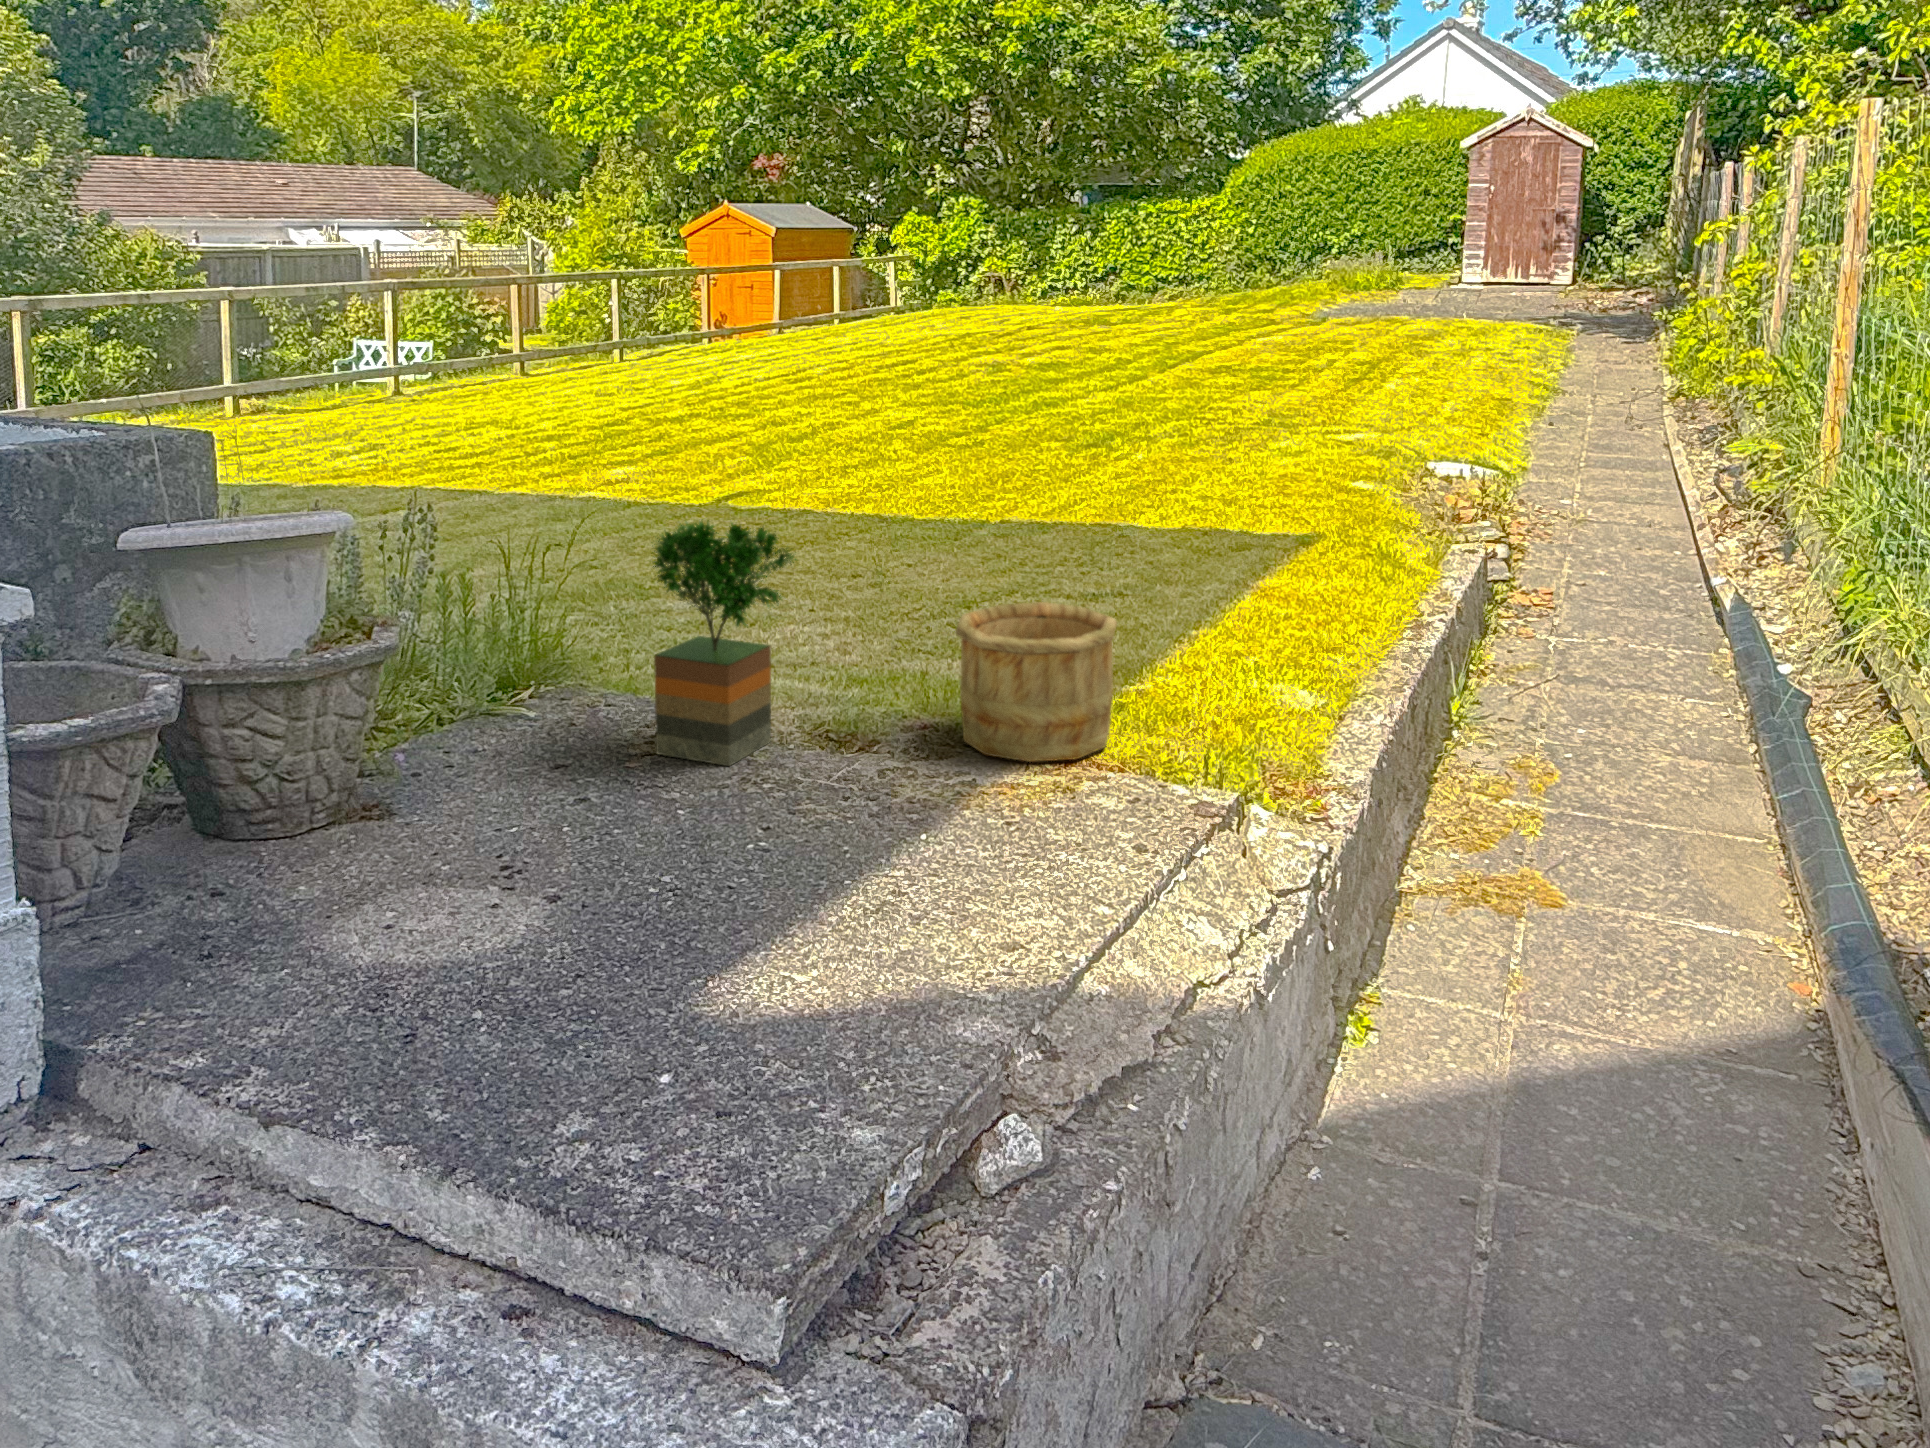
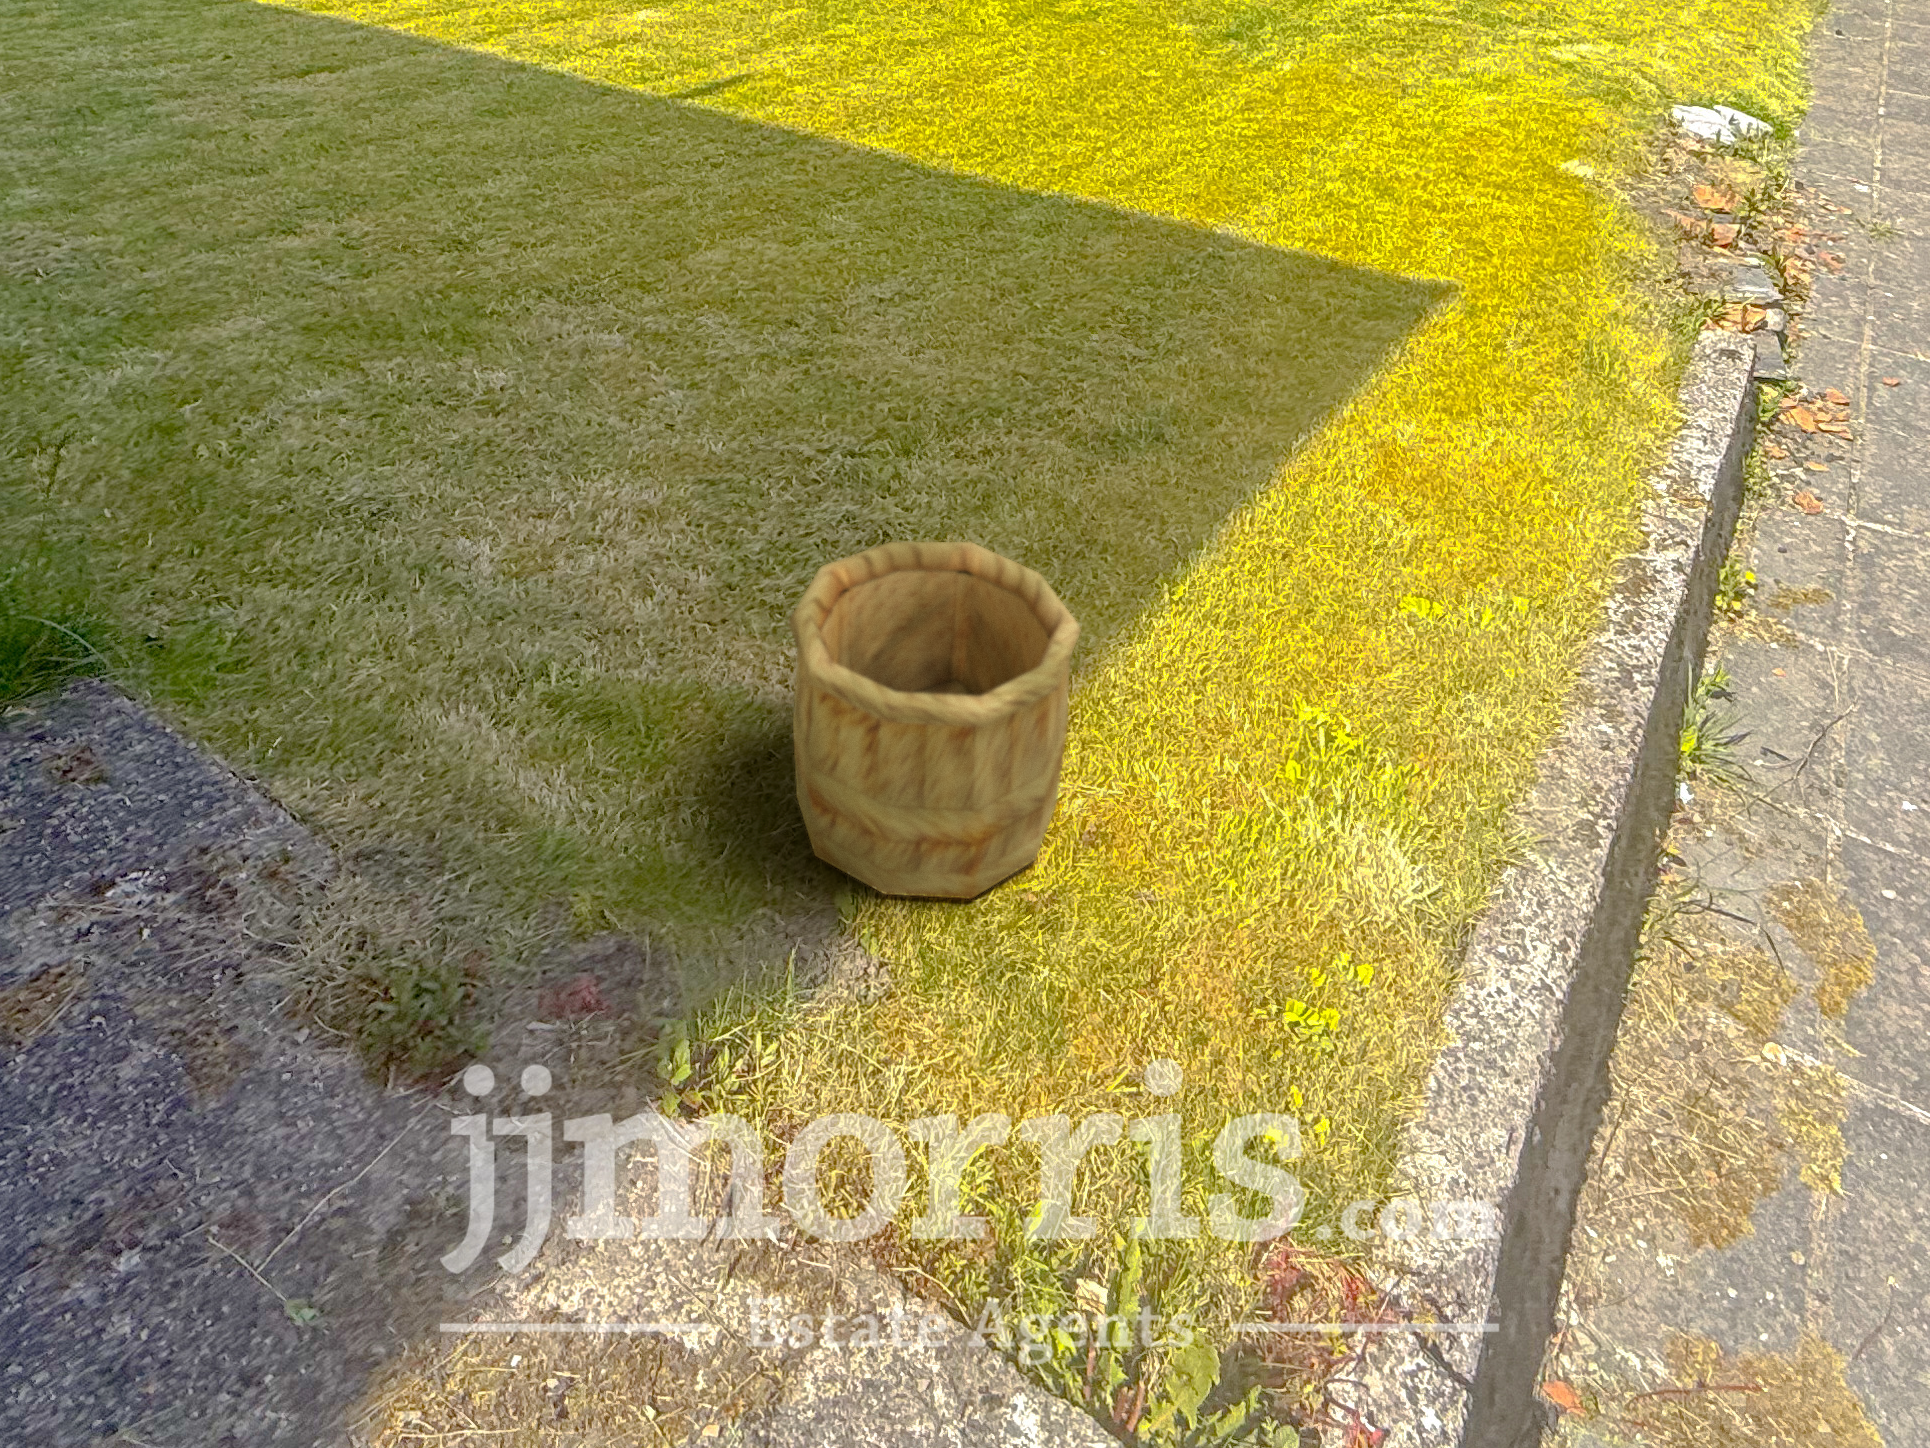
potted tree: present [653,521,796,766] -> none [239,363,539,821]

